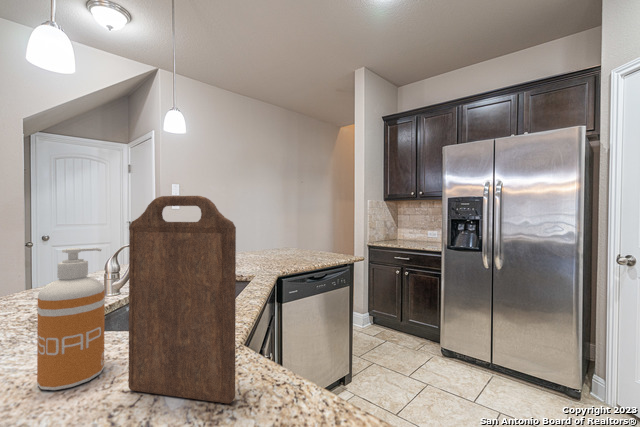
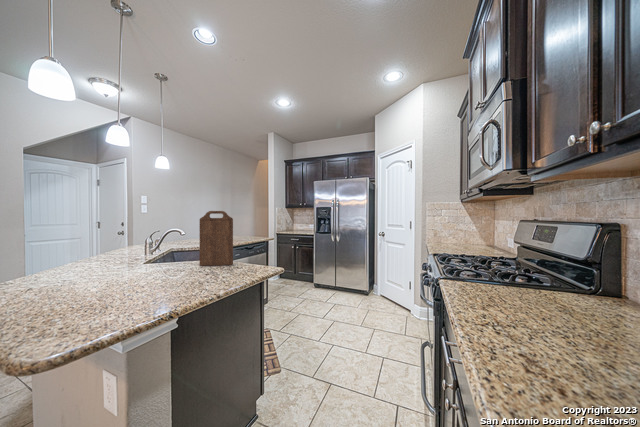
soap dispenser: present [37,248,105,390] -> none [167,227,186,268]

